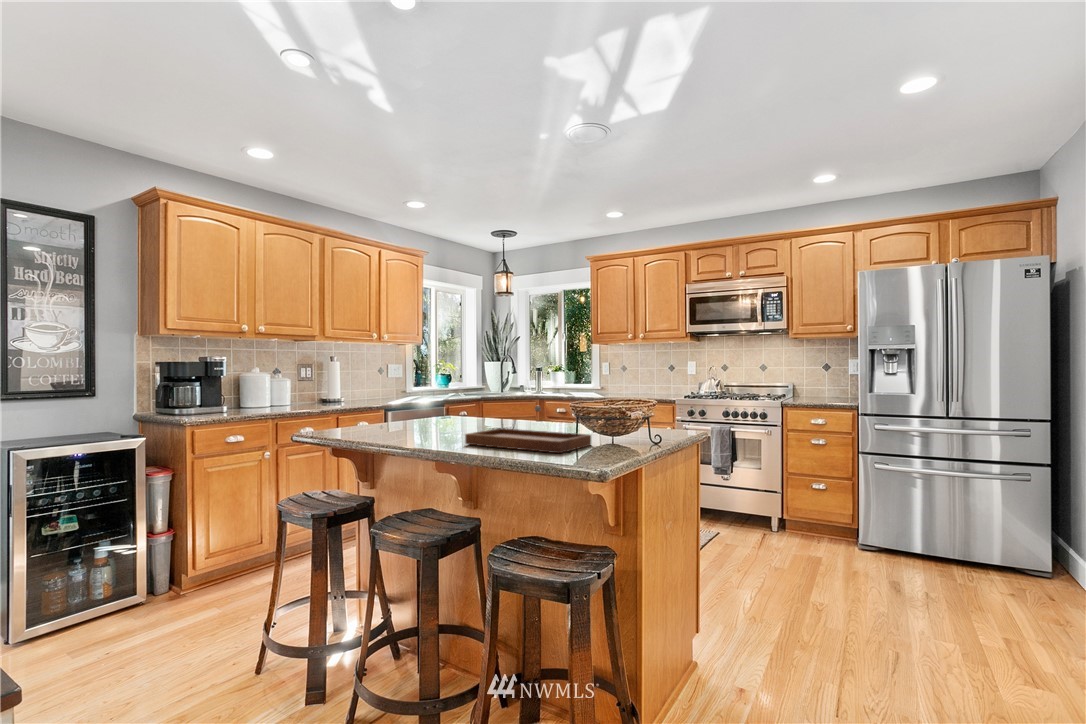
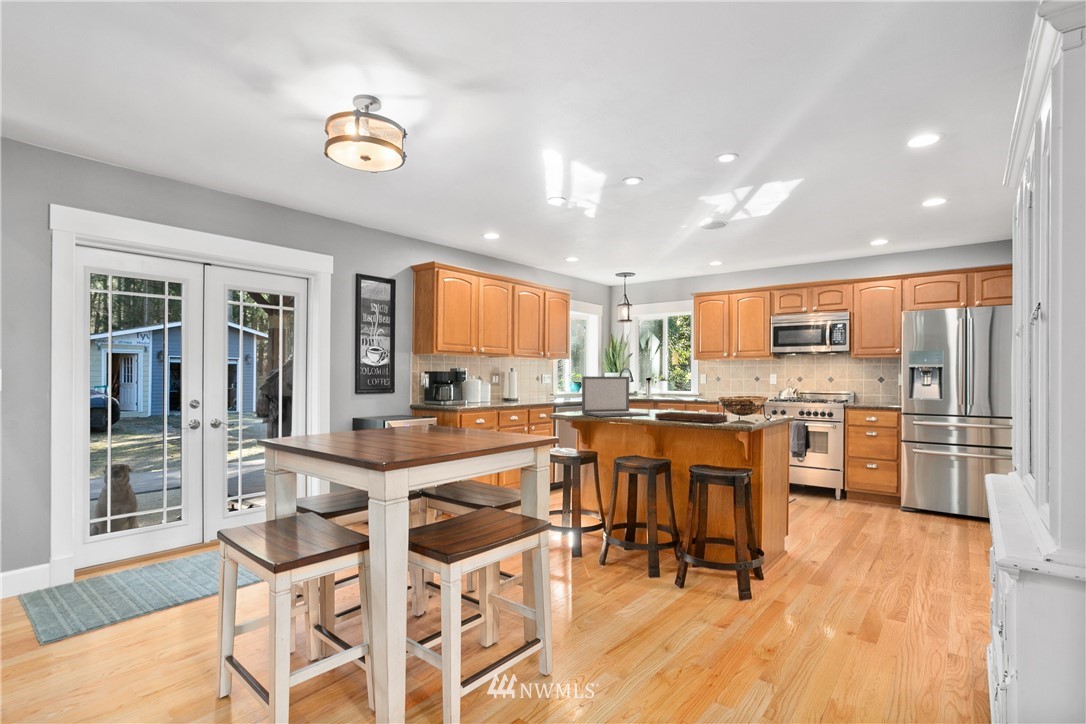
laptop: none [362,368,472,440] -> present [582,376,649,417]

